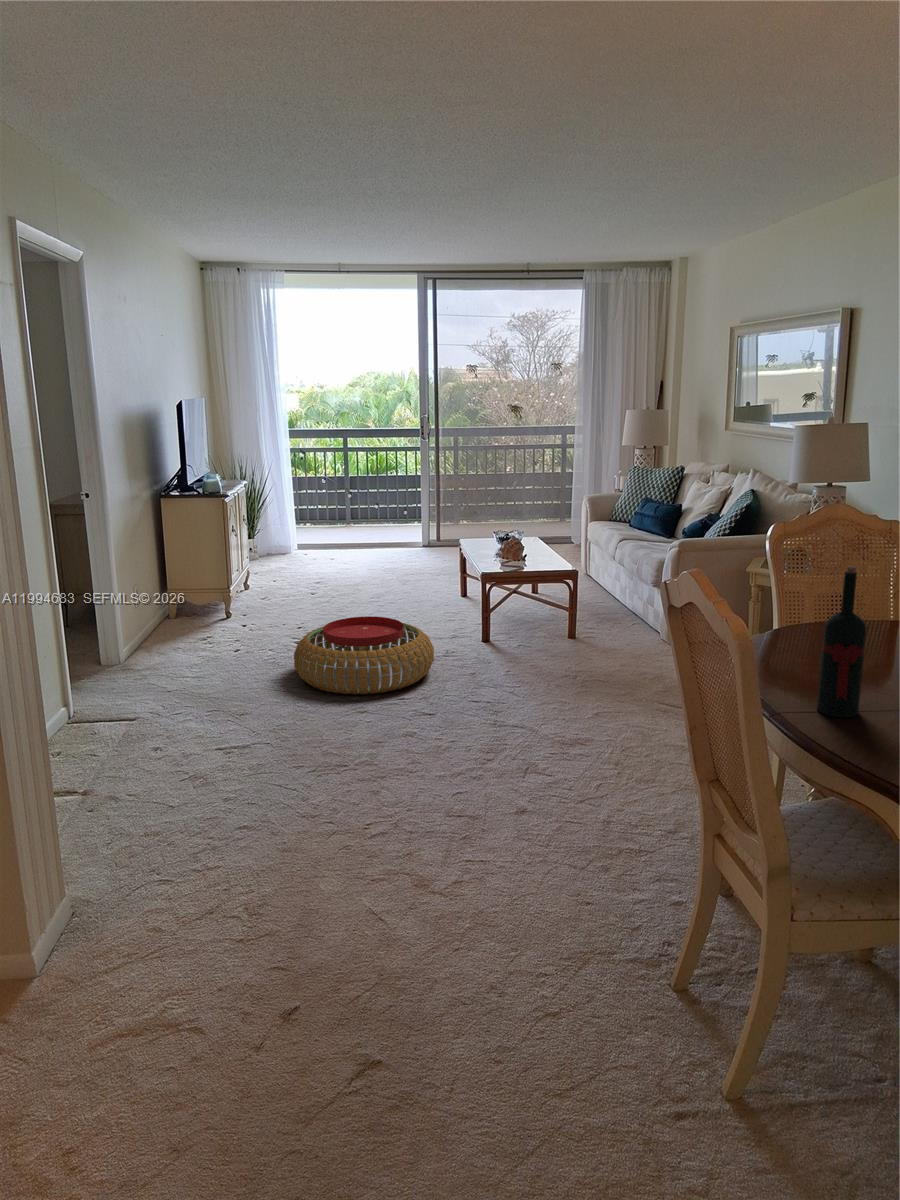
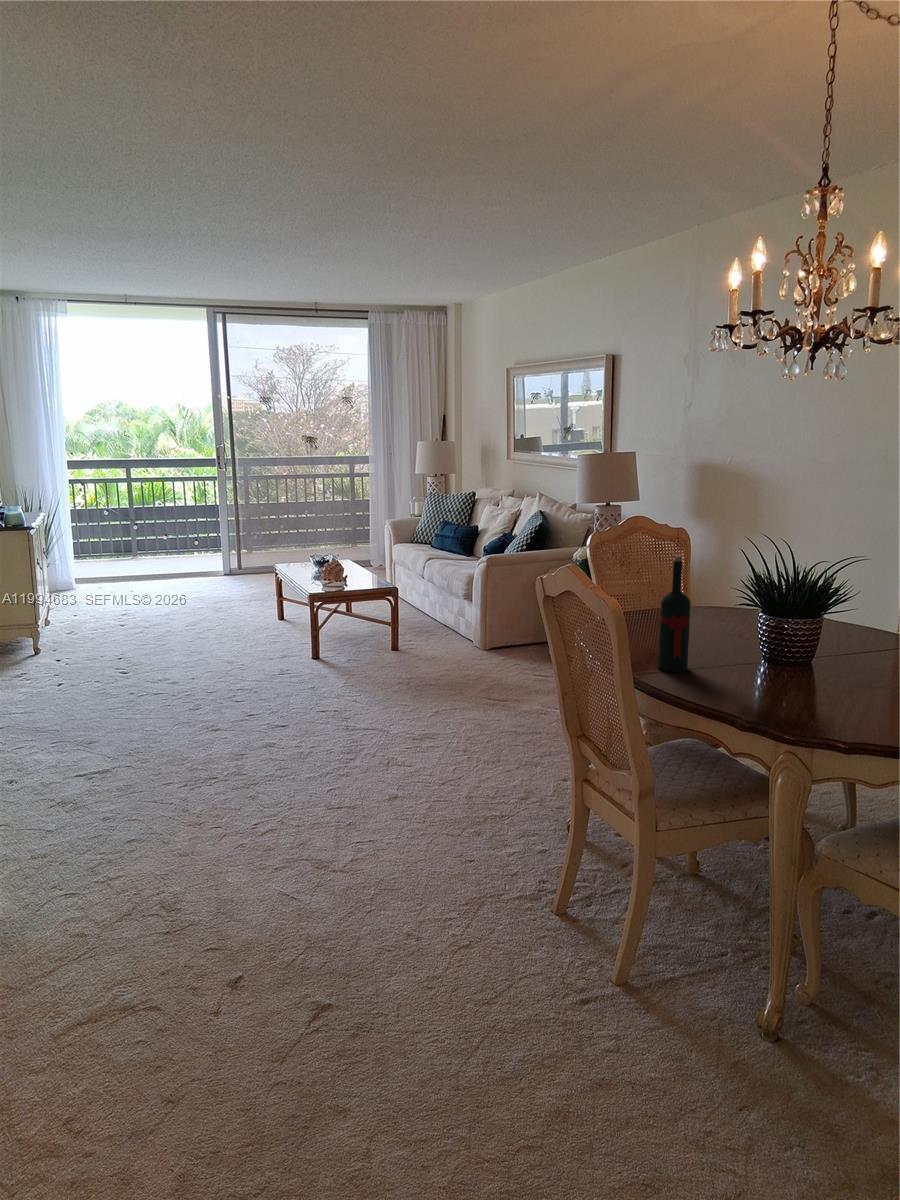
pouf: present [294,616,434,694] -> none [133,639,275,714]

